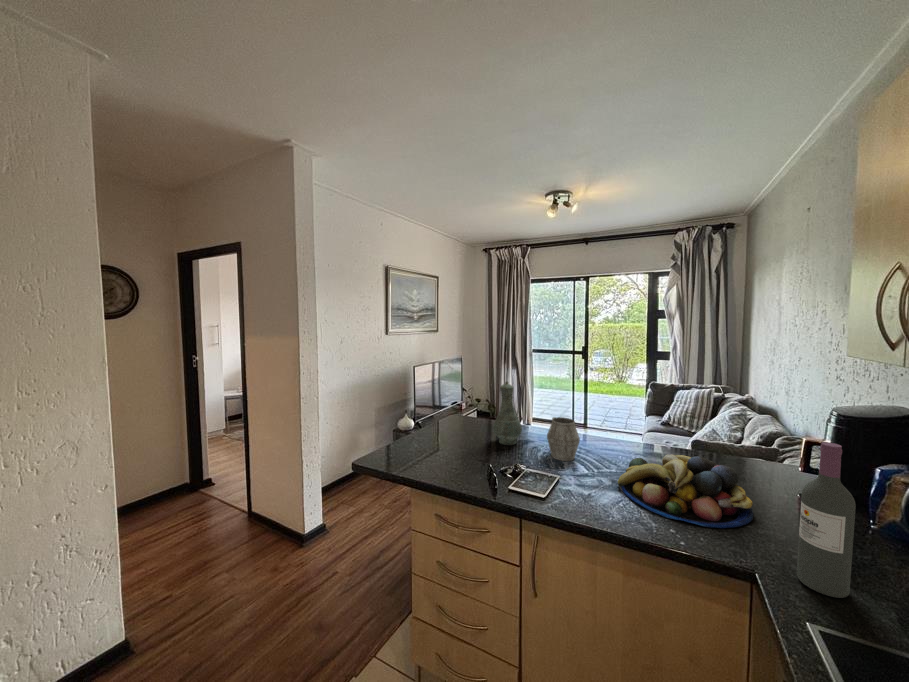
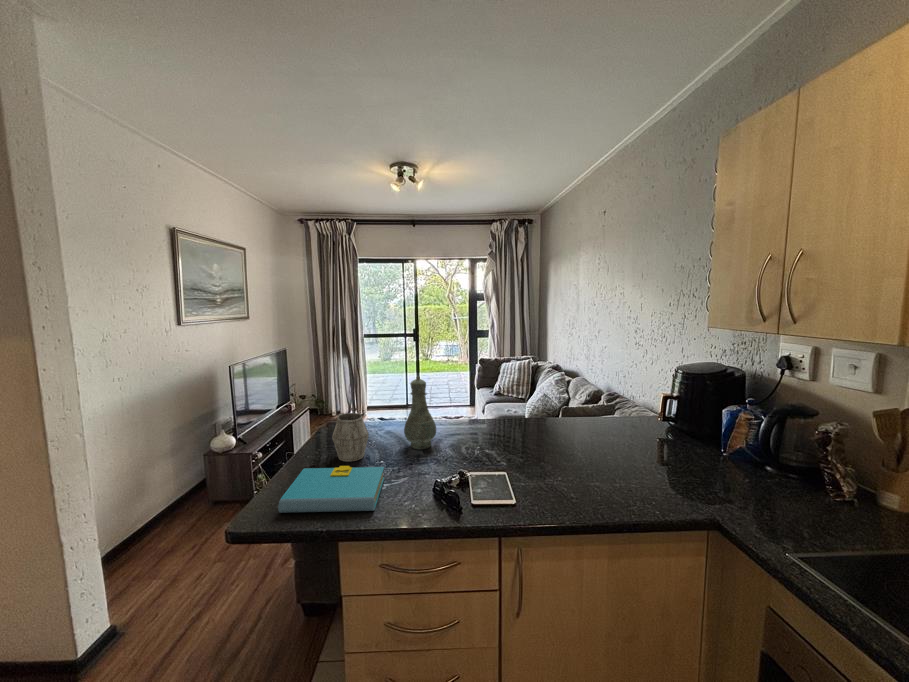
mug: present [547,417,580,461] -> present [332,413,369,462]
book: none [379,437,458,474] -> present [278,466,384,513]
wine bottle: present [797,442,856,598] -> none [733,402,777,522]
fruit bowl: present [618,454,754,528] -> none [556,426,669,490]

